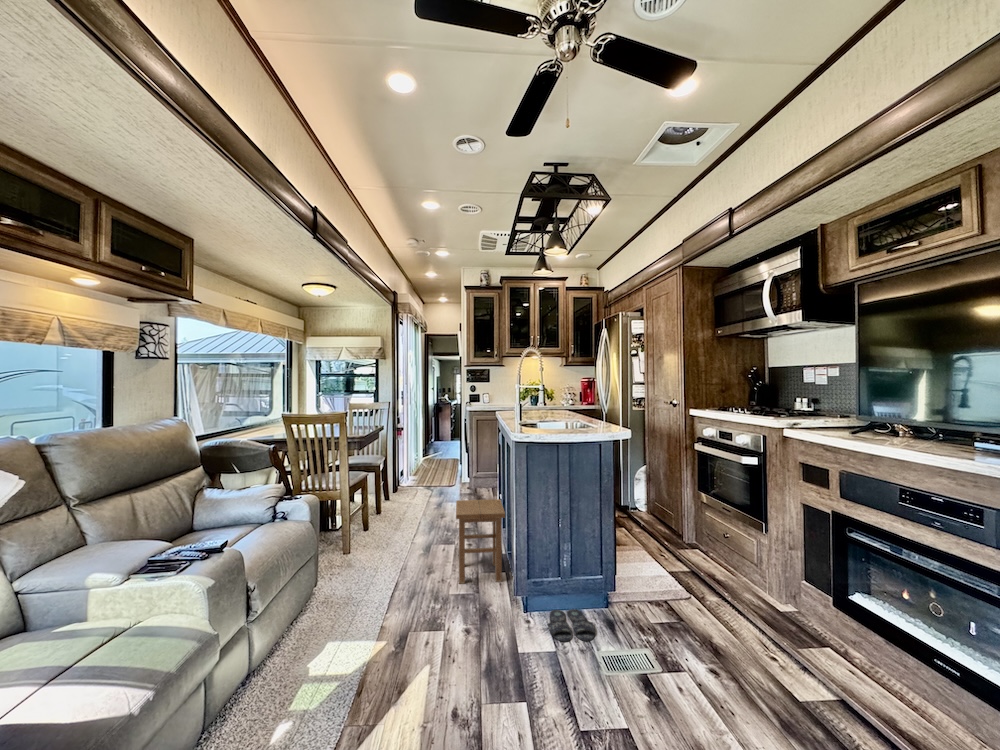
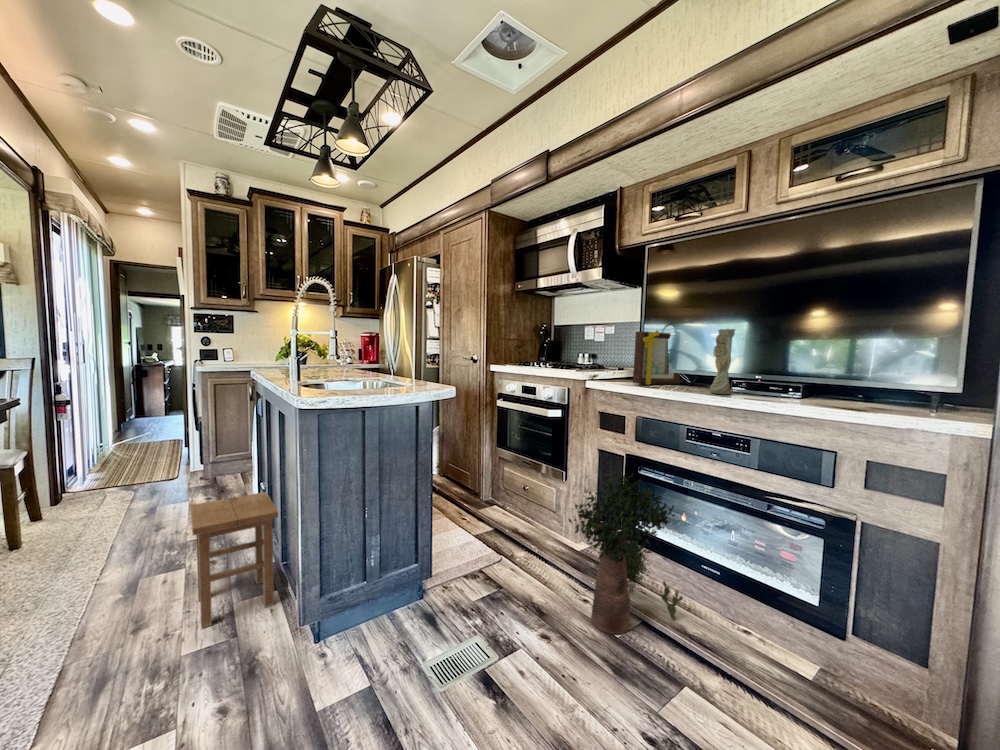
picture frame: none [839,375,912,437] -> present [633,330,680,385]
vase: none [932,375,966,452] -> present [709,329,735,394]
potted plant: none [742,526,896,709] -> present [569,473,683,634]
slippers: present [547,609,595,642] -> none [353,614,416,666]

